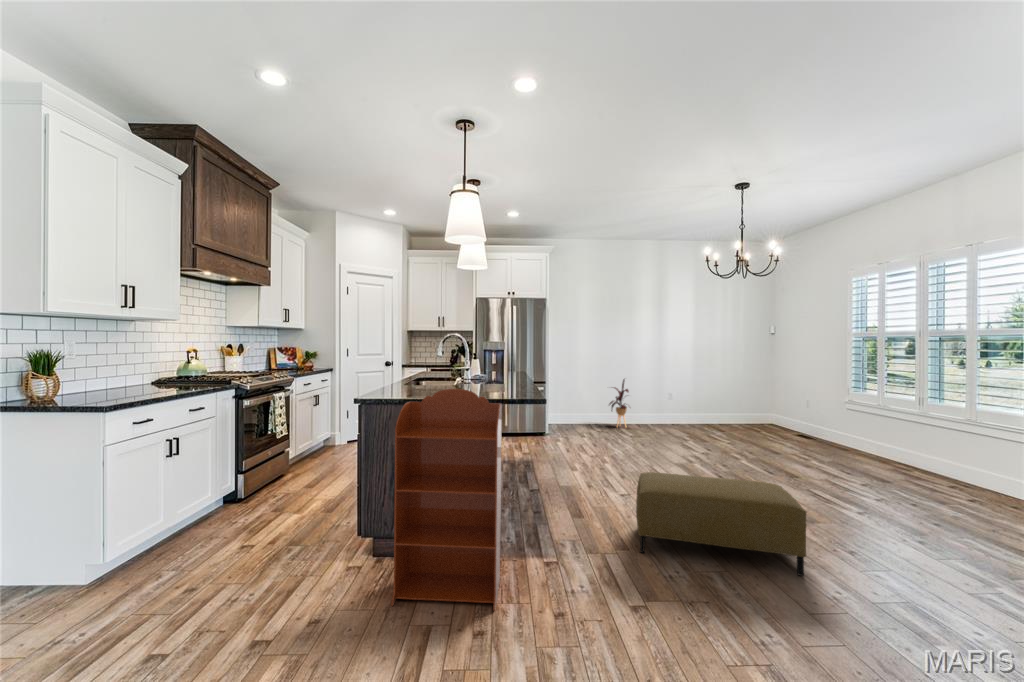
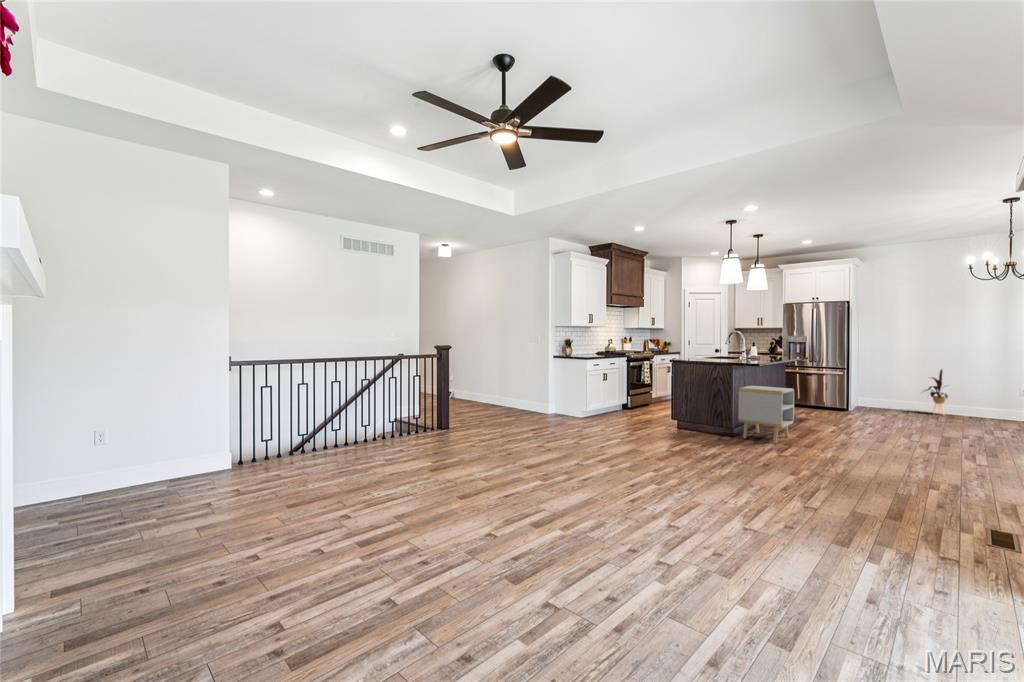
bookcase: present [391,389,502,611] -> none [675,354,724,440]
side table: none [521,441,609,568] -> present [738,386,794,443]
ottoman: present [636,472,807,576] -> none [808,410,921,463]

